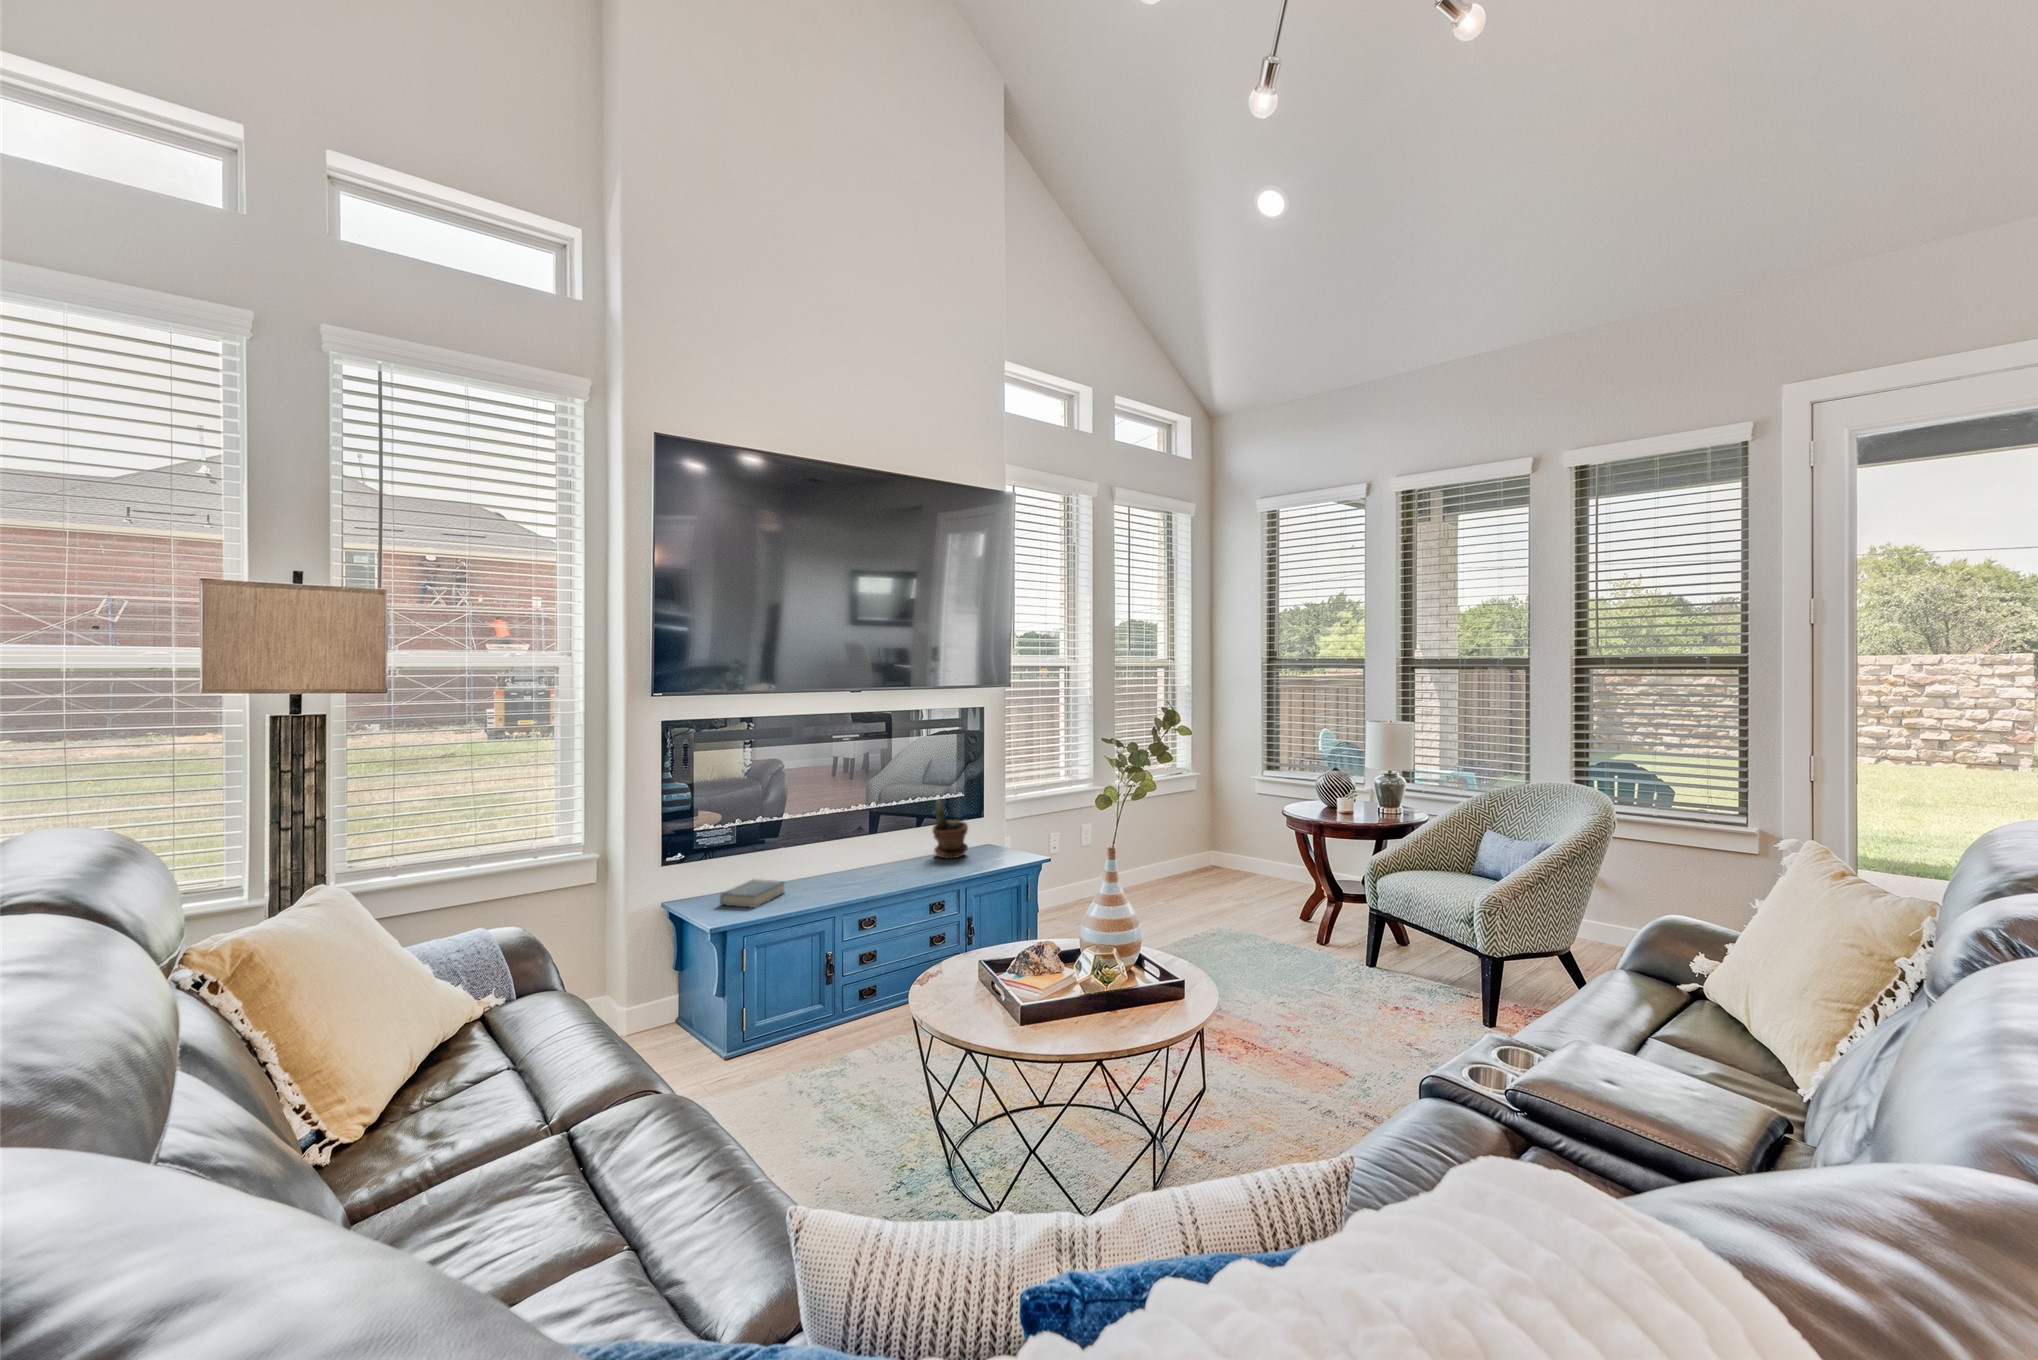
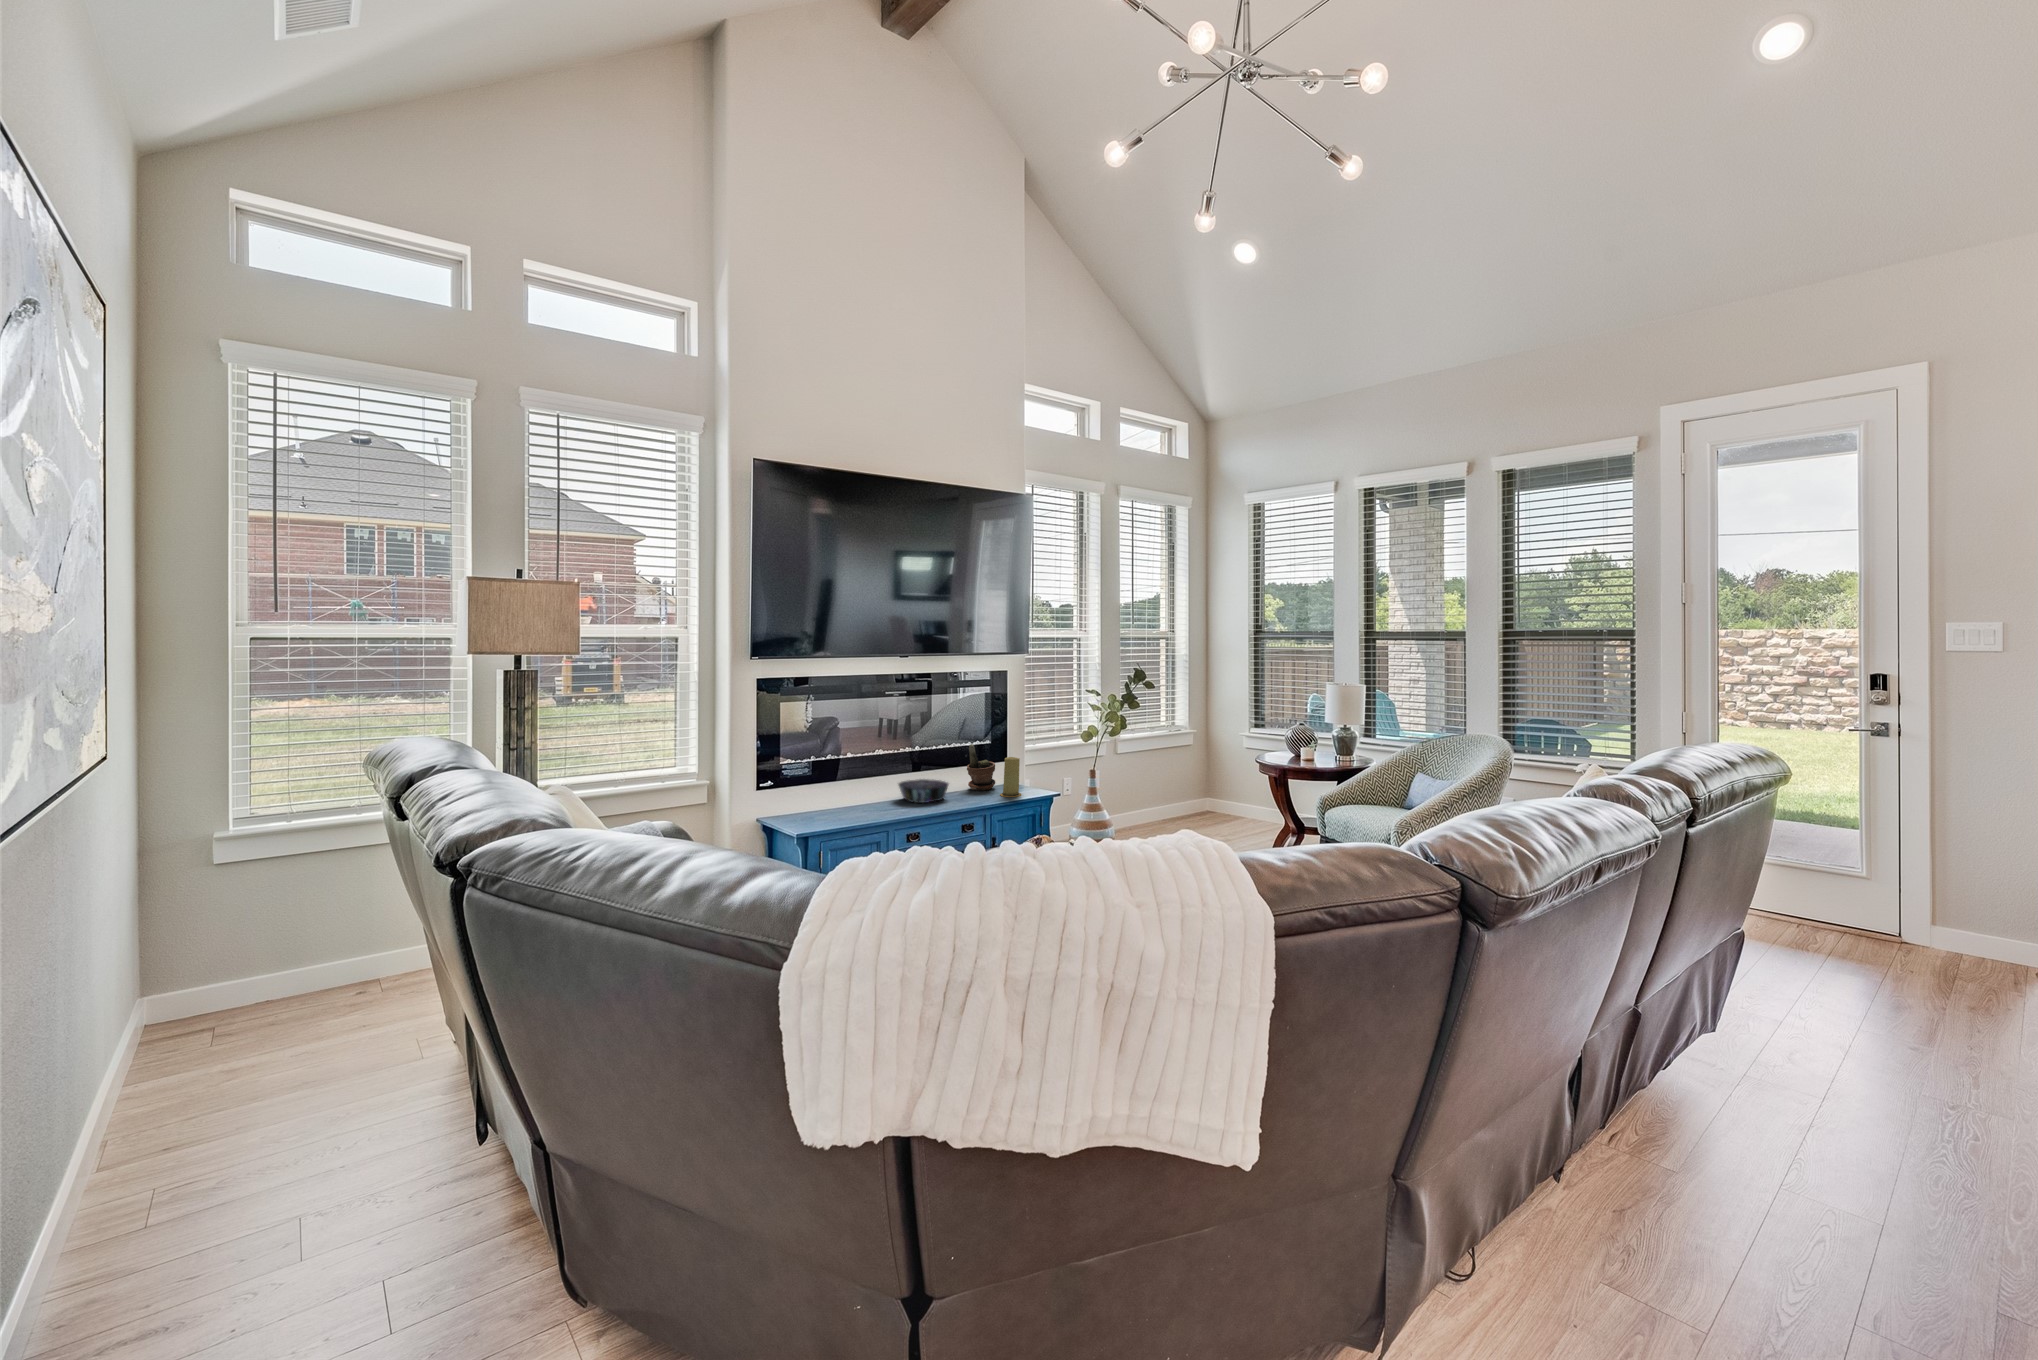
candle: none [975,816,1002,868] -> present [1000,757,1021,797]
decorative bowl: none [844,846,911,879] -> present [899,779,949,803]
hardback book: present [720,879,784,908] -> none [805,801,853,820]

